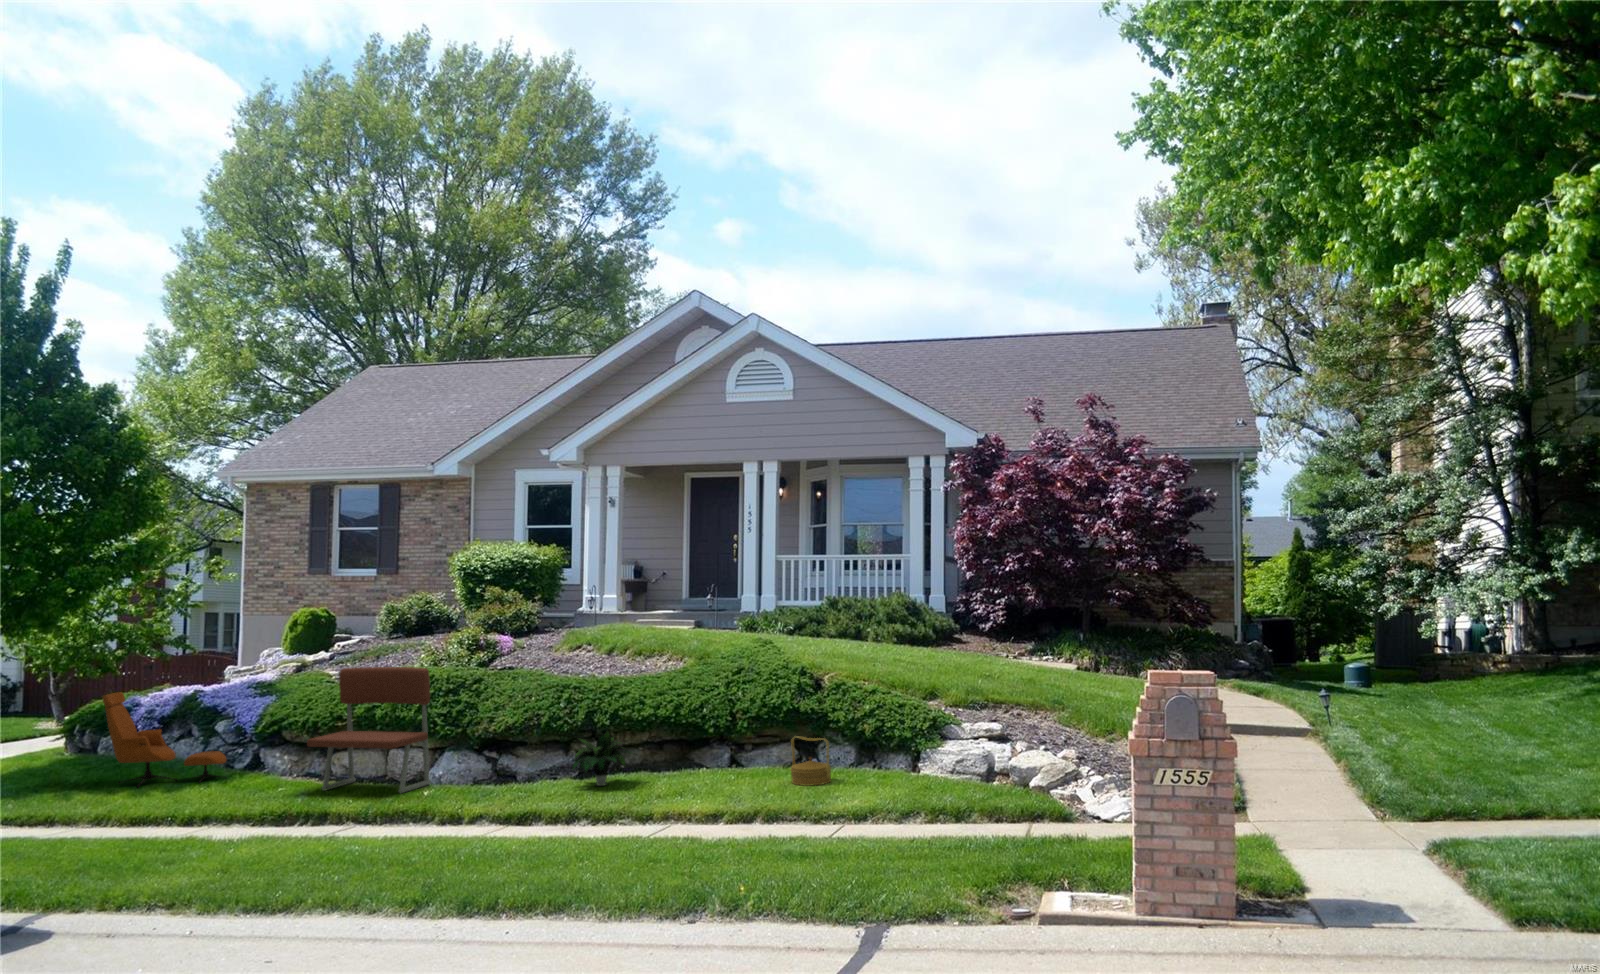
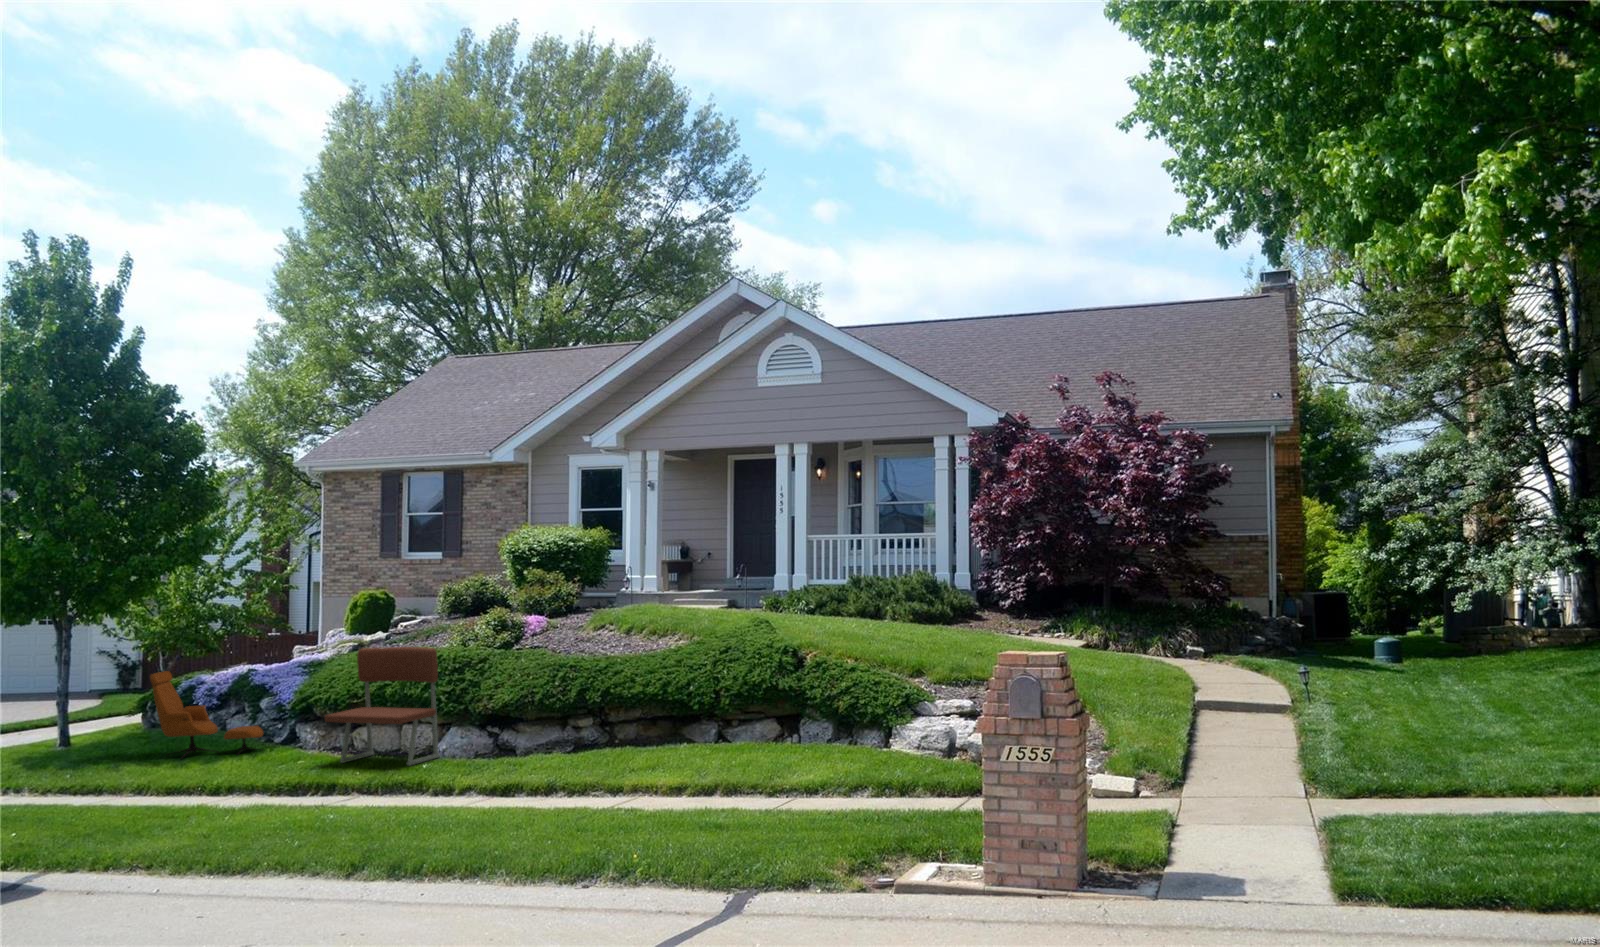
potted plant: present [572,730,632,786] -> none [563,705,630,760]
woven basket: present [791,736,831,786] -> none [768,712,808,760]

